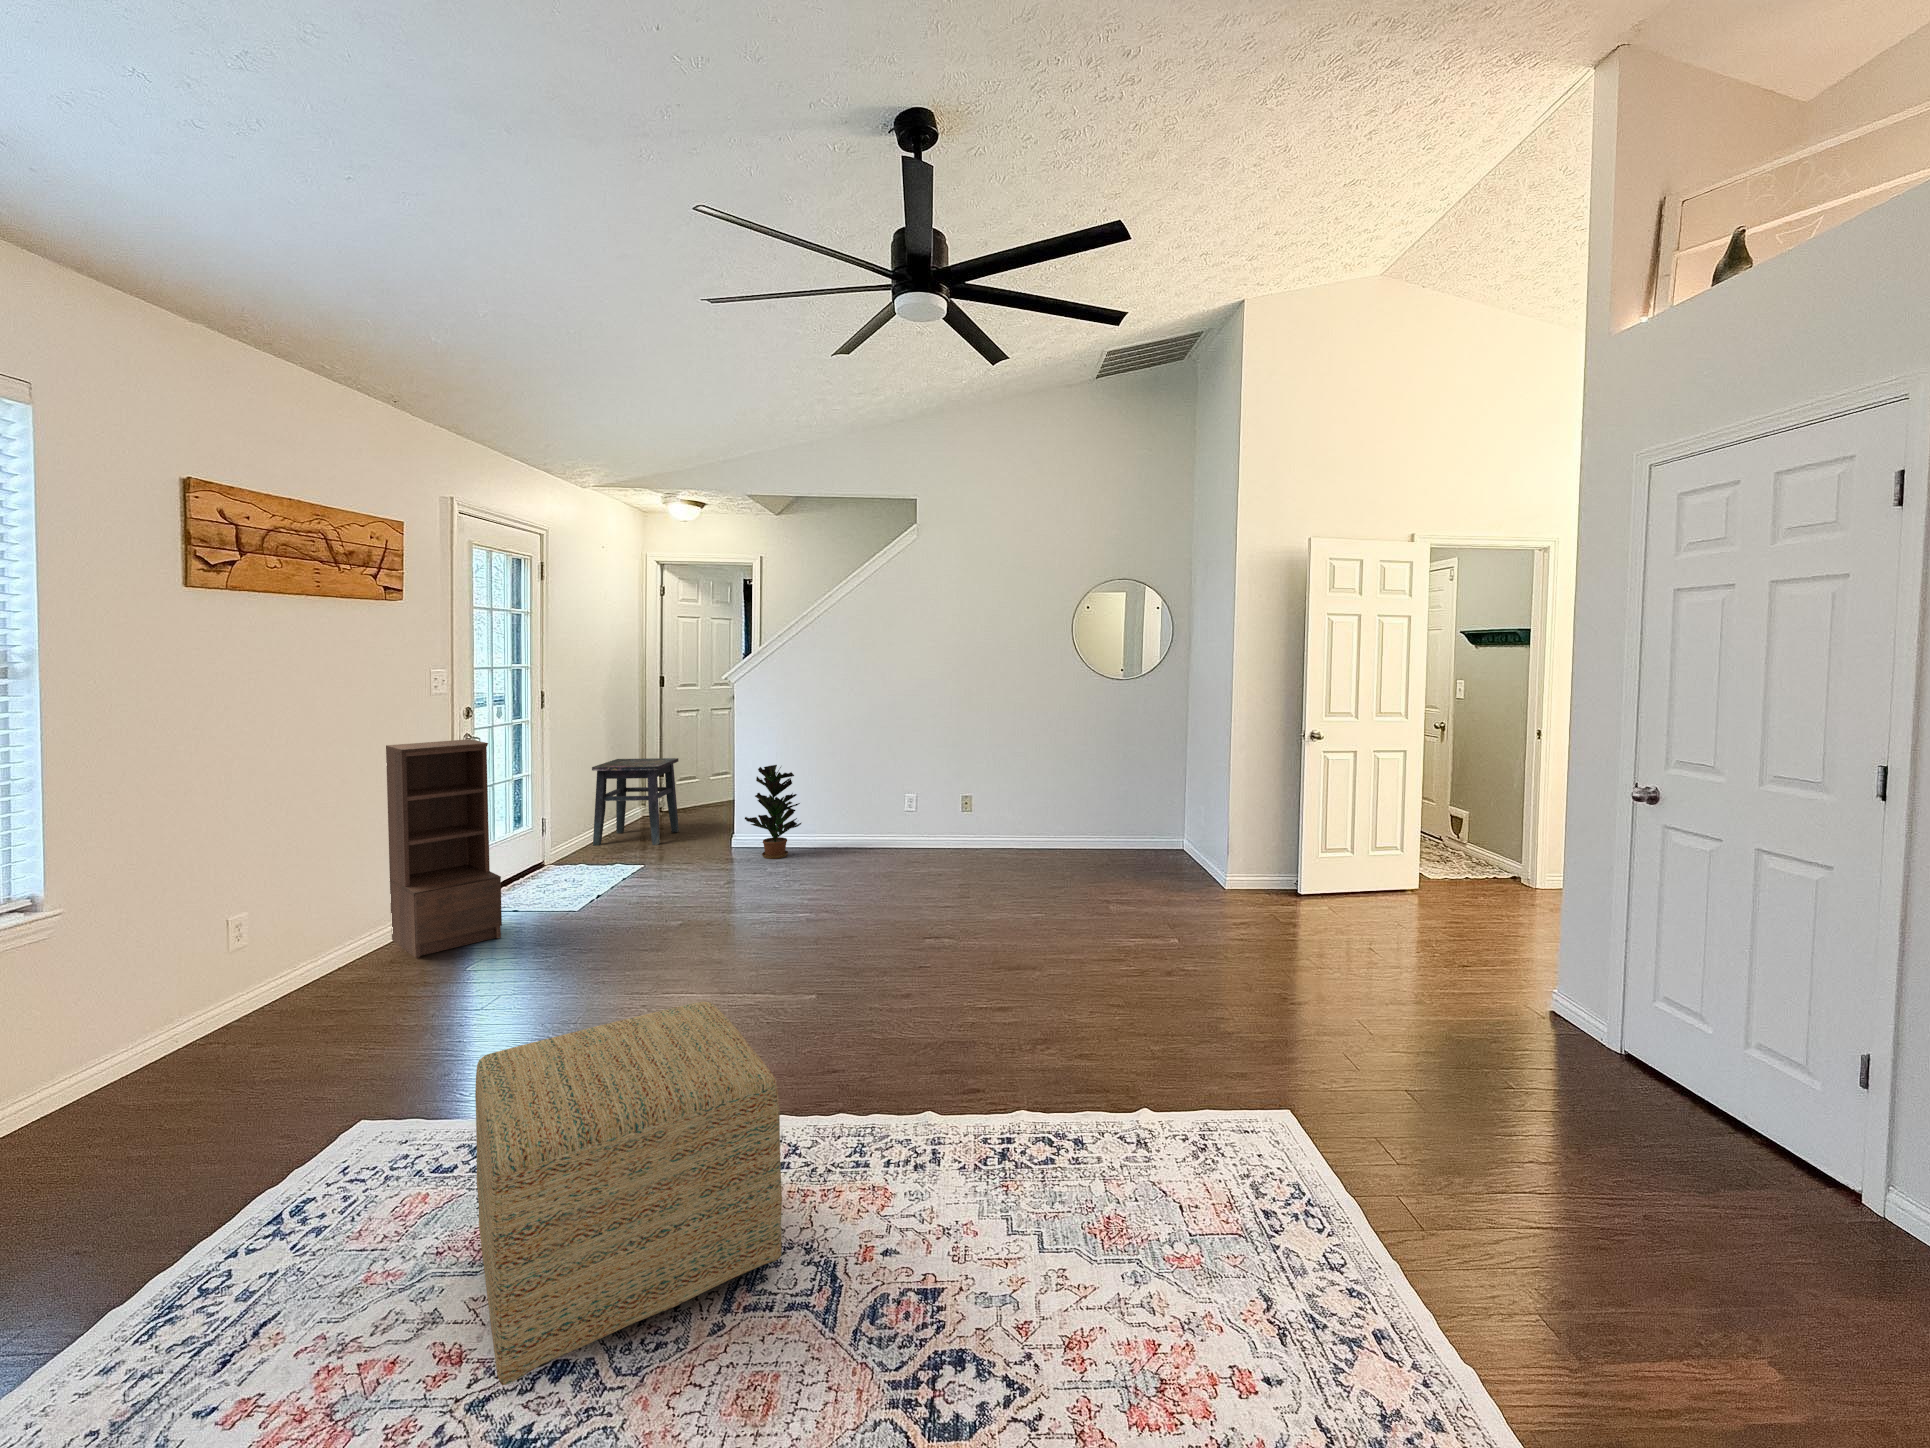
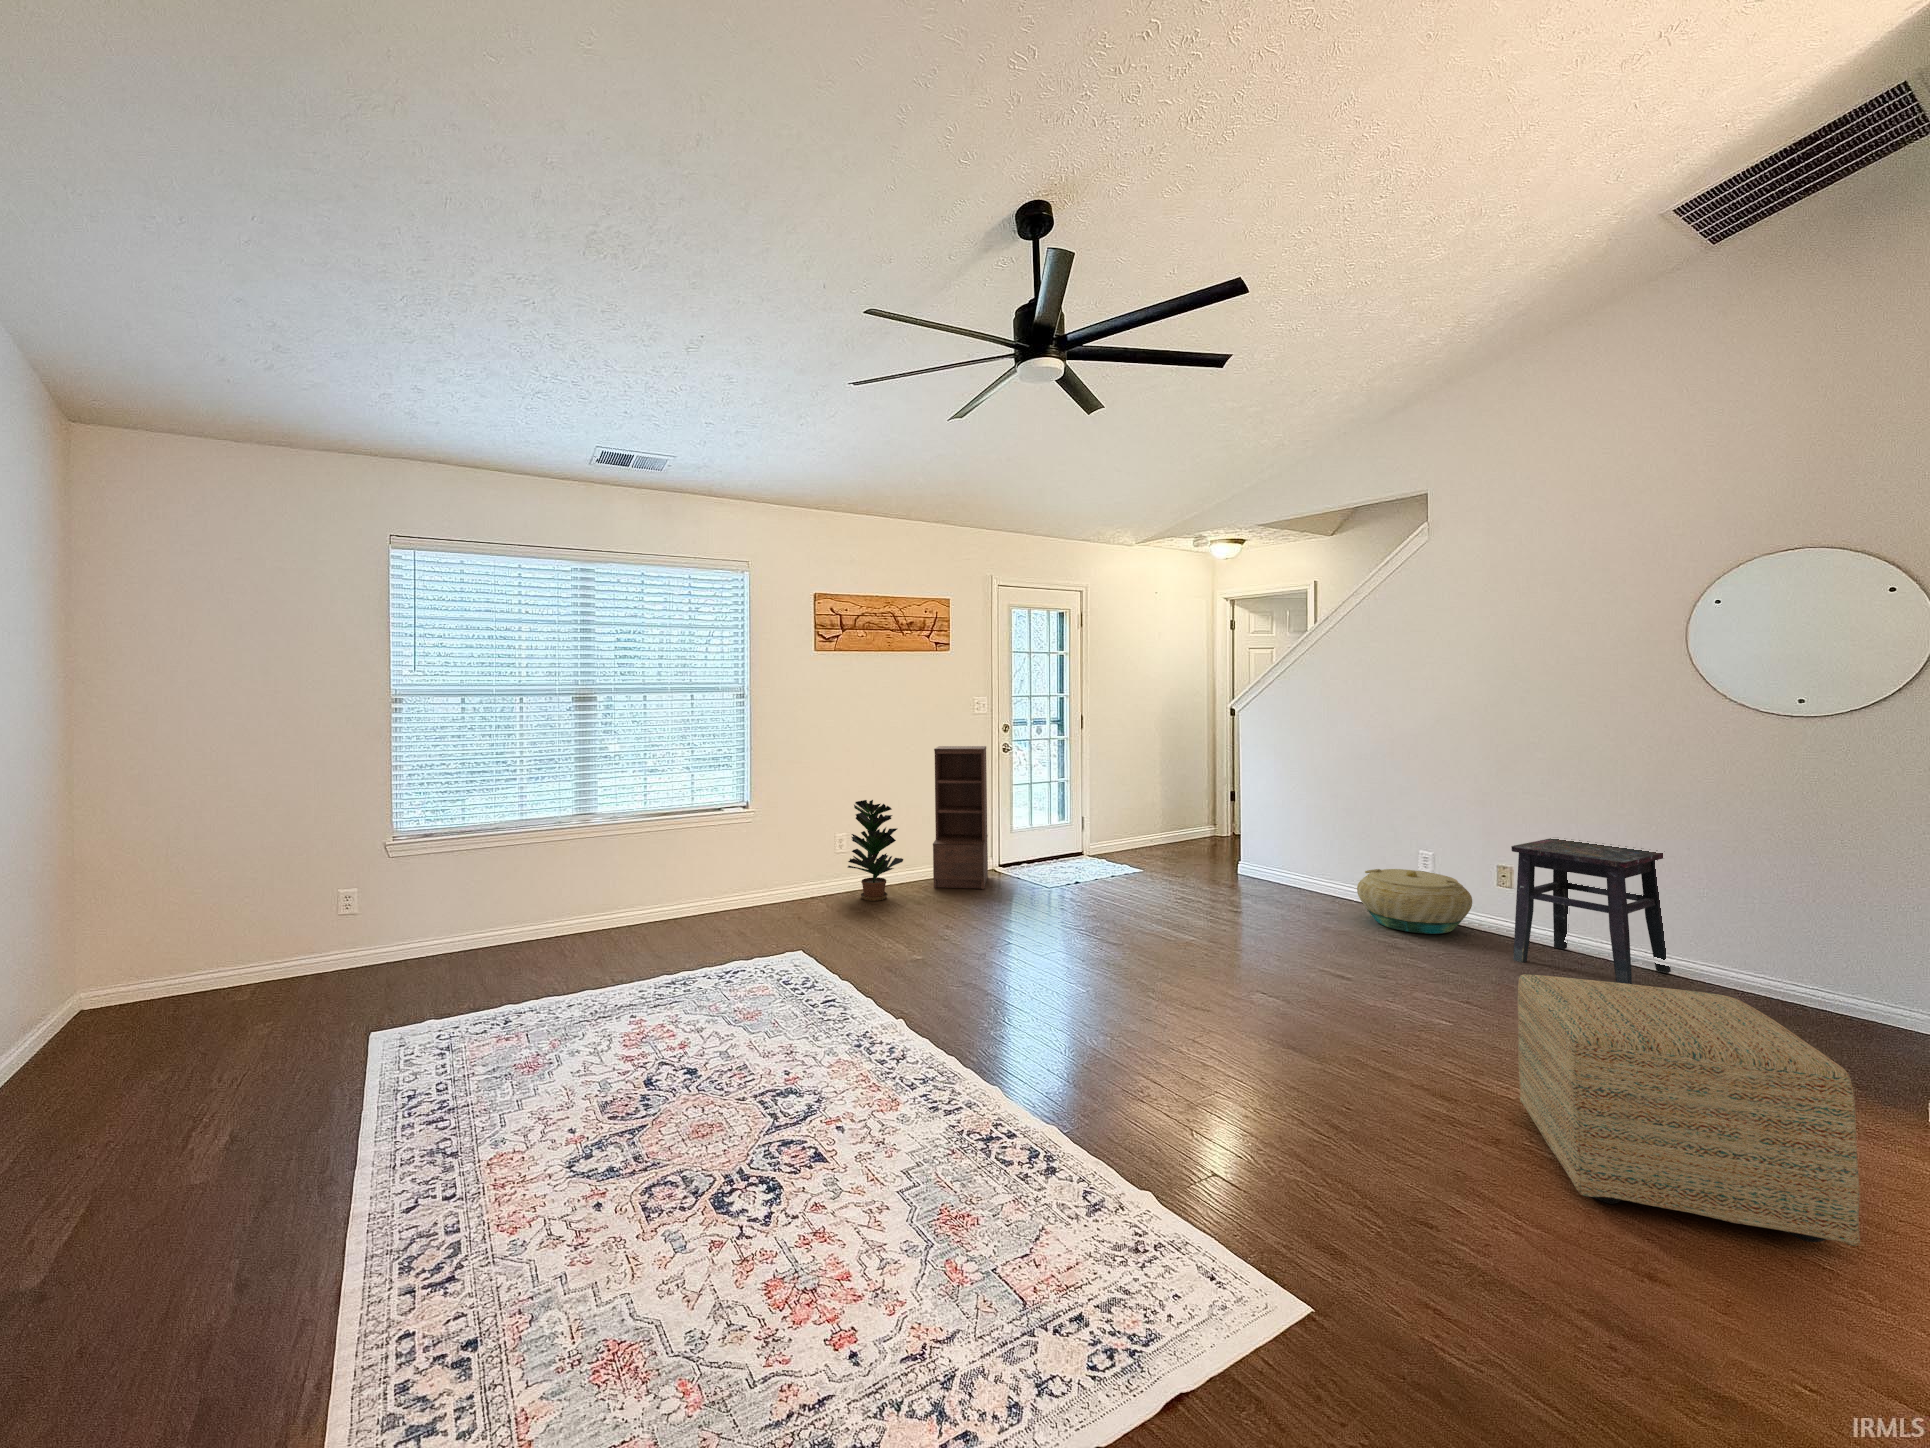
side table: present [592,758,679,846] -> present [1511,838,1671,984]
potted plant: present [745,765,801,859] -> present [848,800,903,901]
basket: none [887,812,968,864] -> present [1357,869,1472,934]
ottoman: present [475,1002,782,1385] -> present [1518,974,1860,1246]

